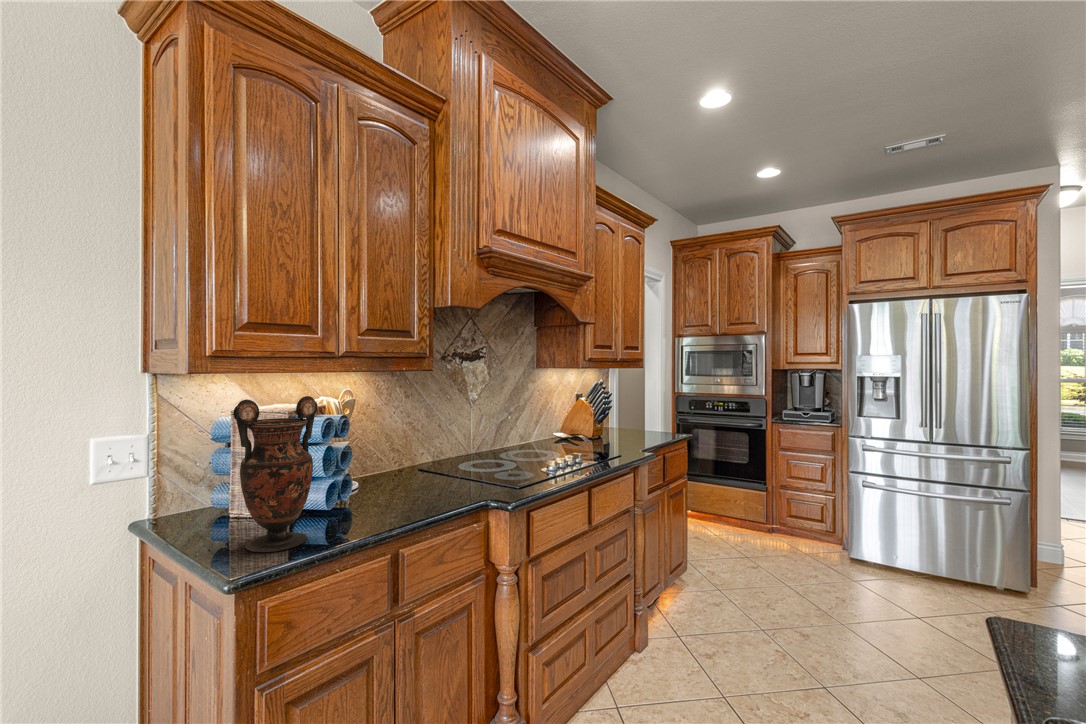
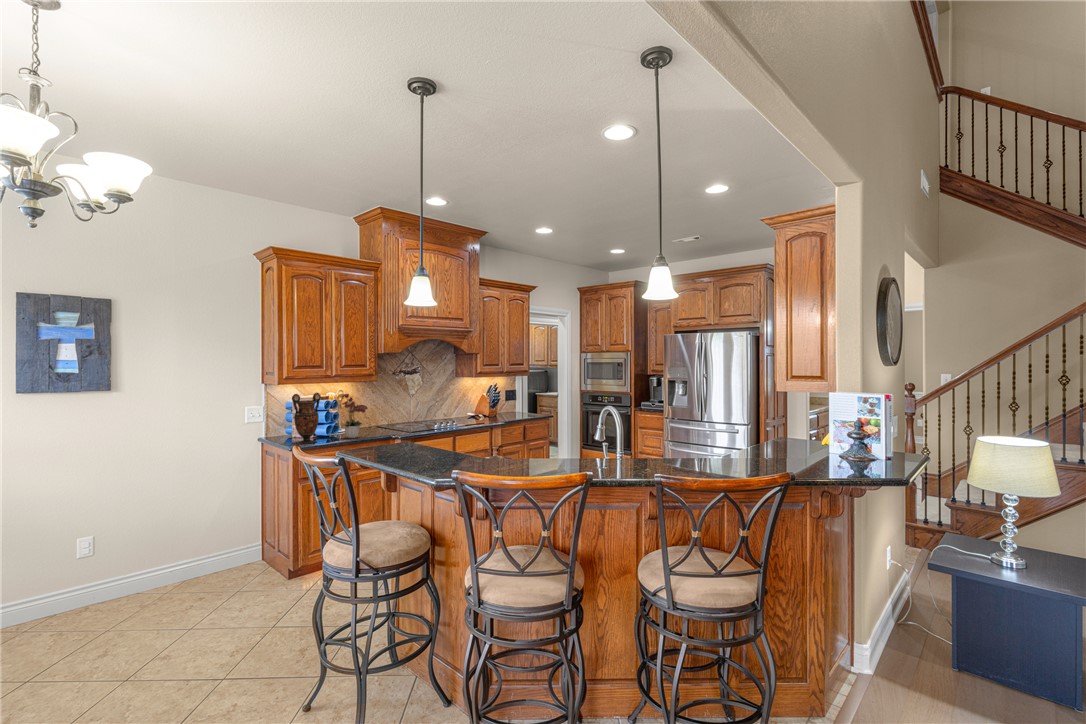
flower arrangement: none [361,393,437,515] -> present [340,394,367,438]

